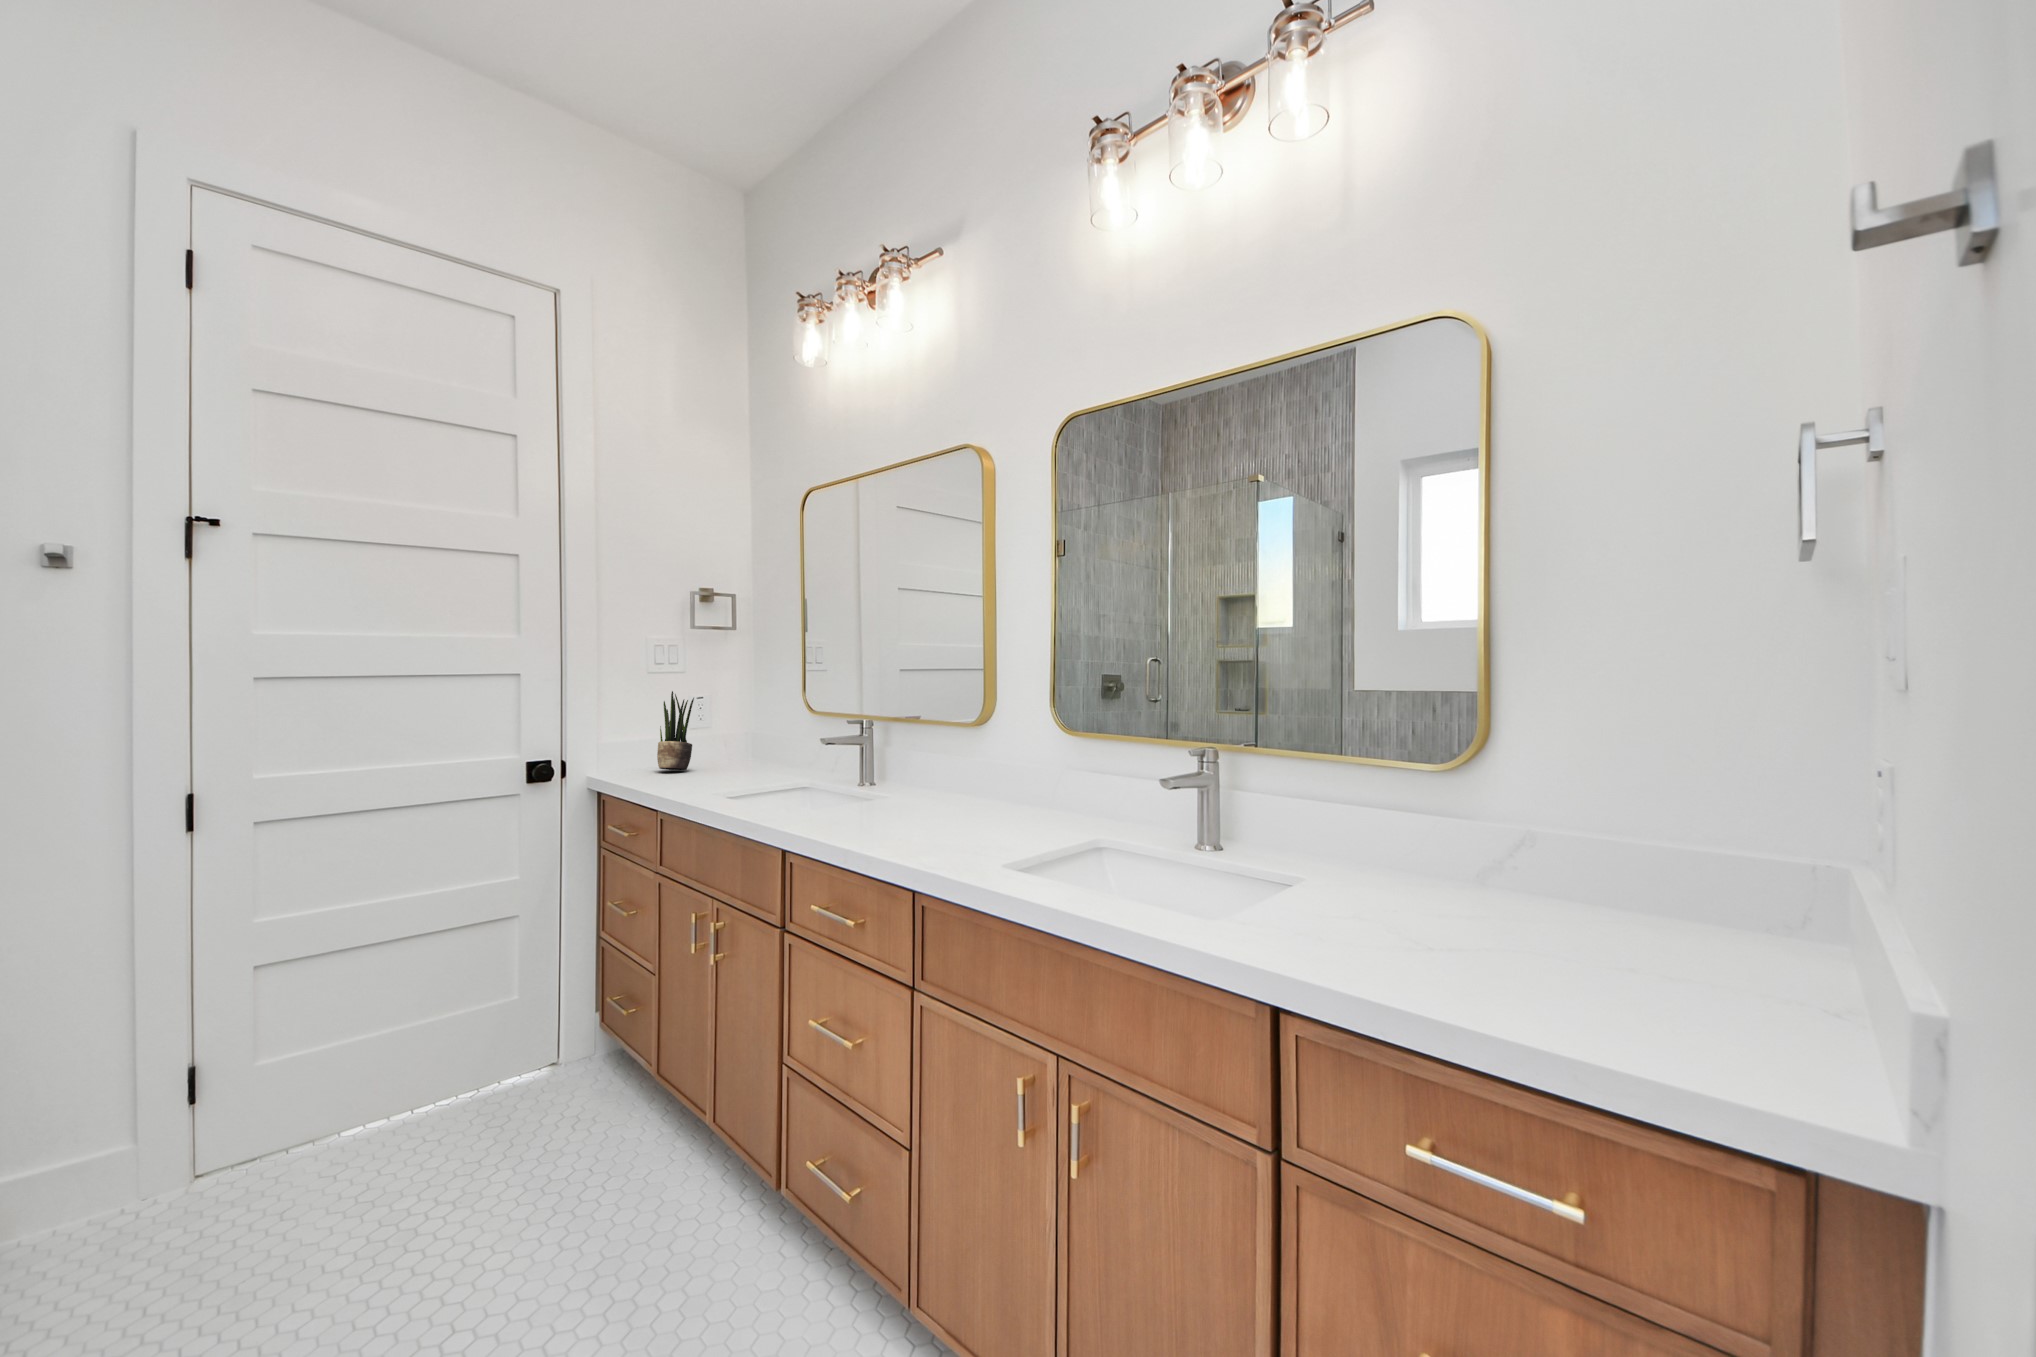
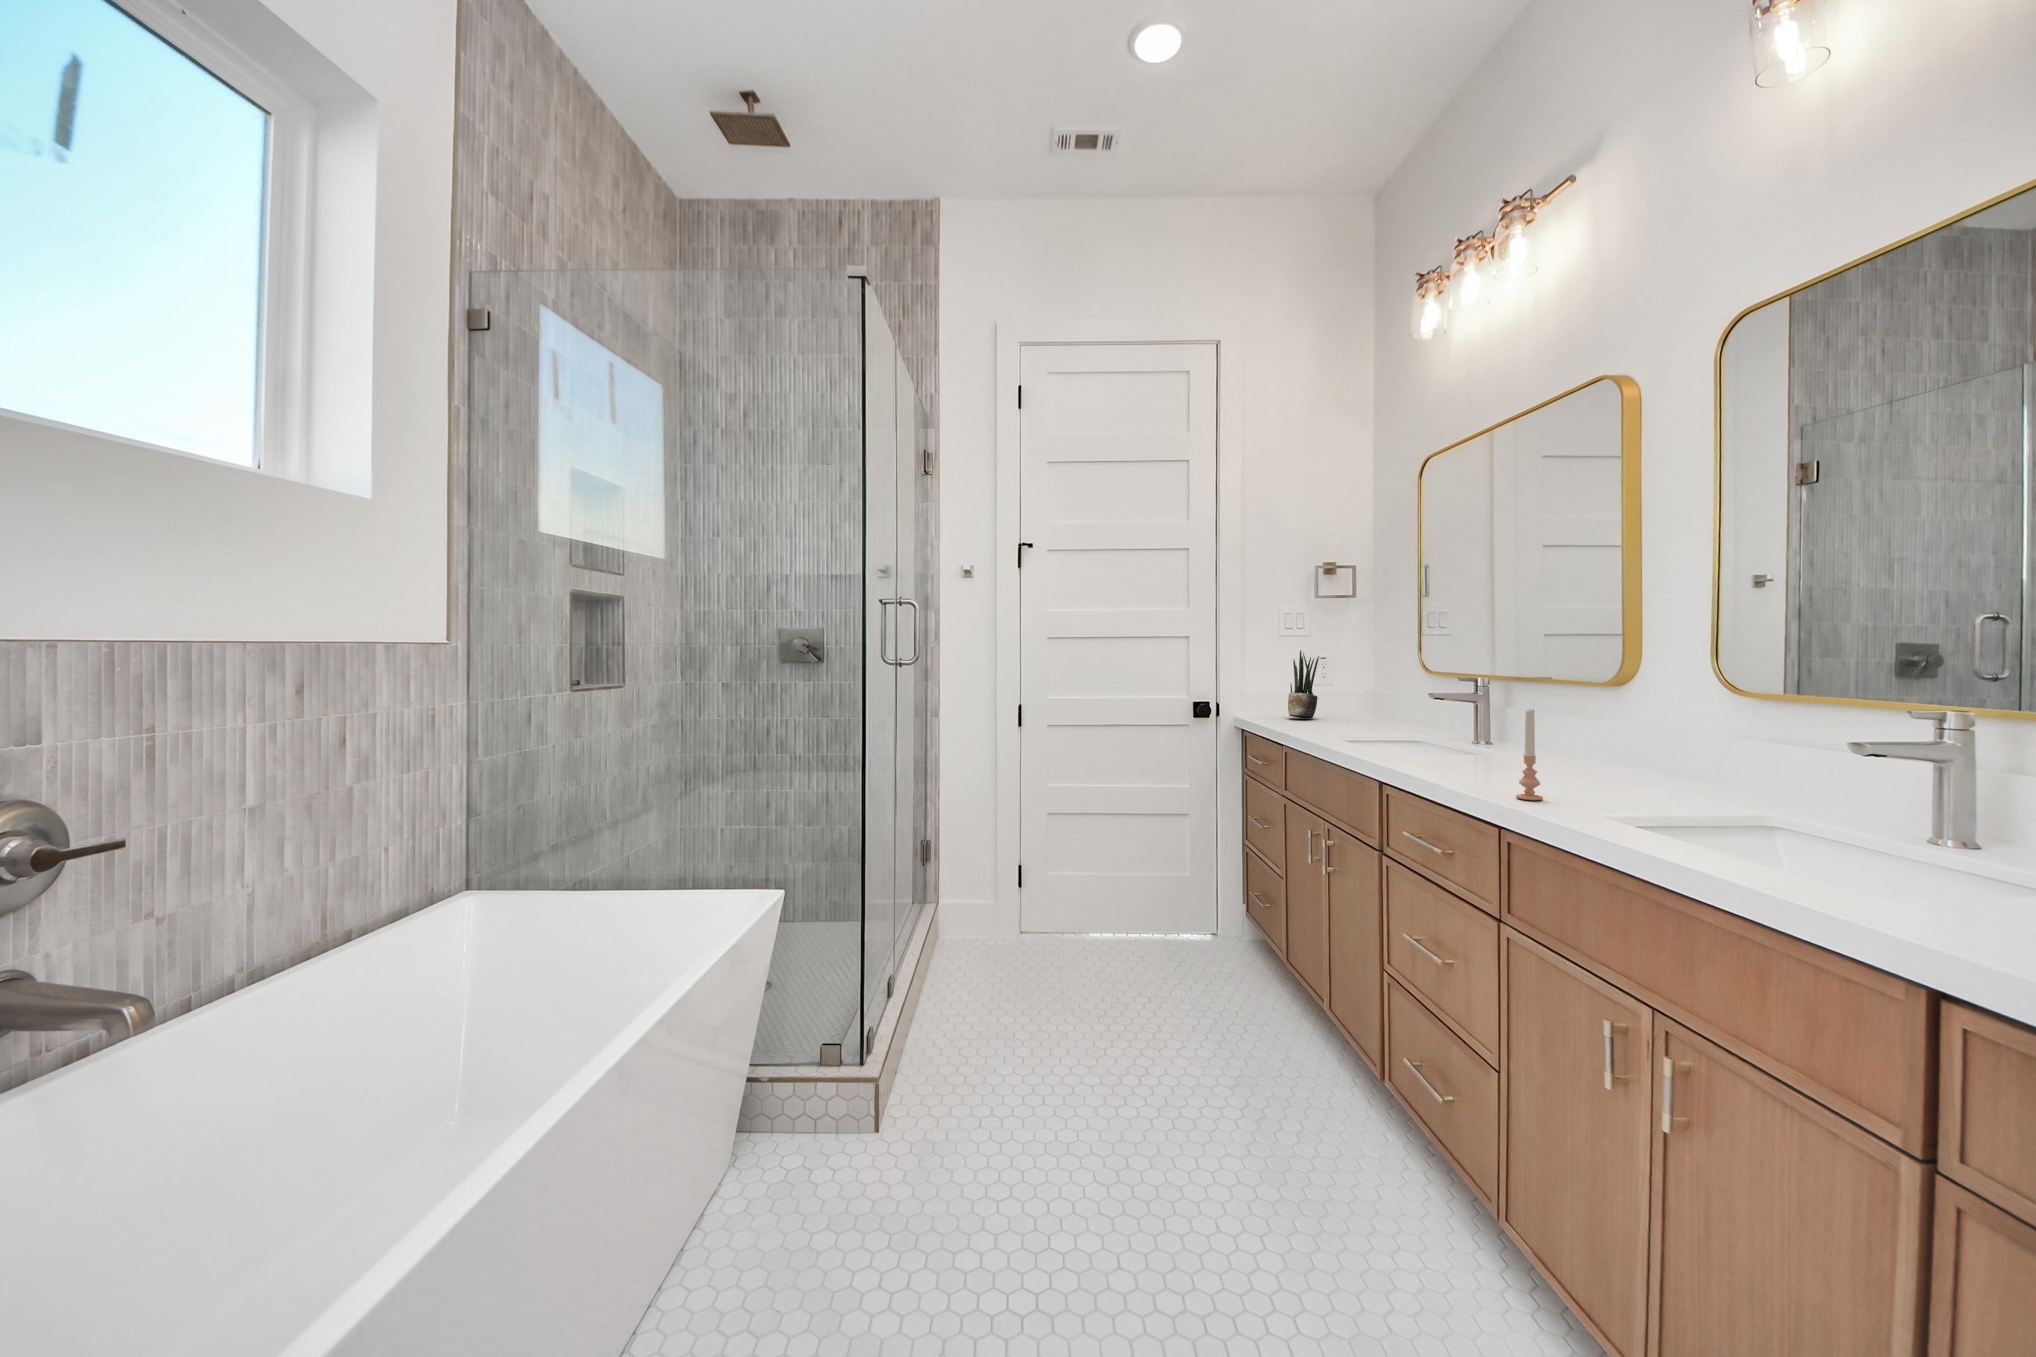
candle: none [921,758,945,854] -> present [1516,709,1543,800]

